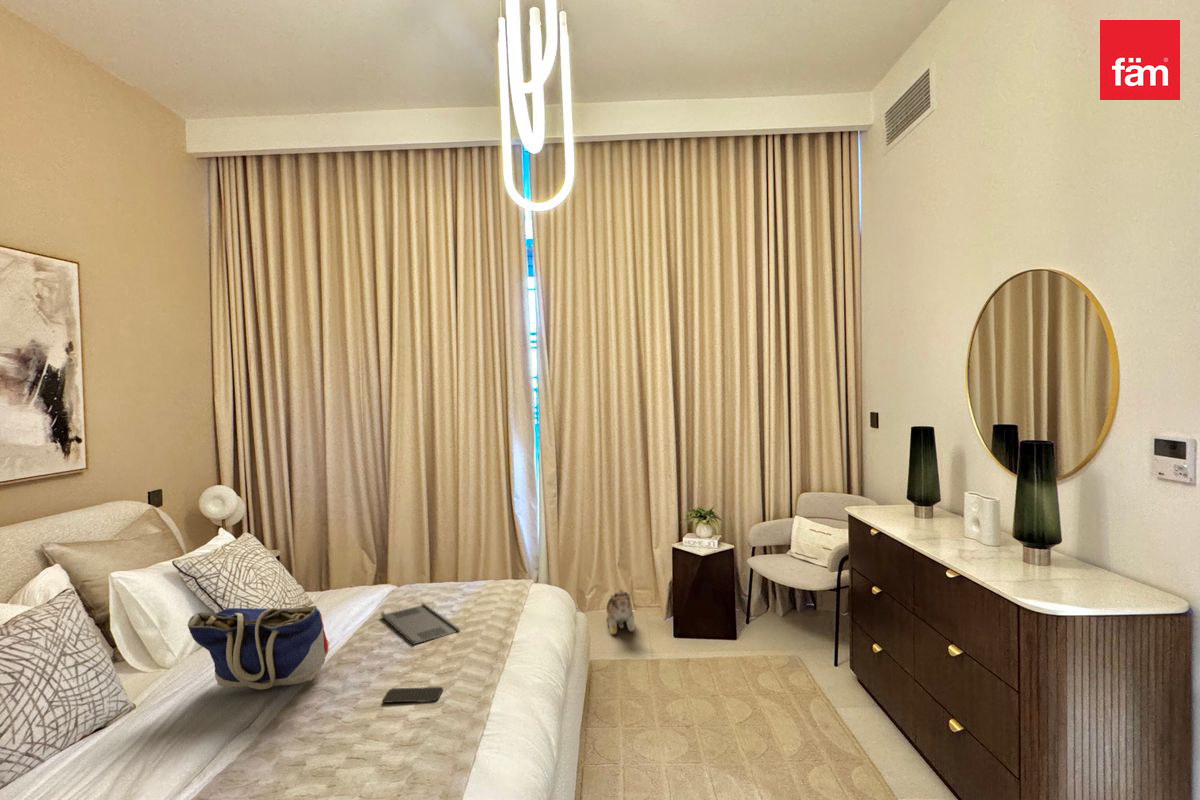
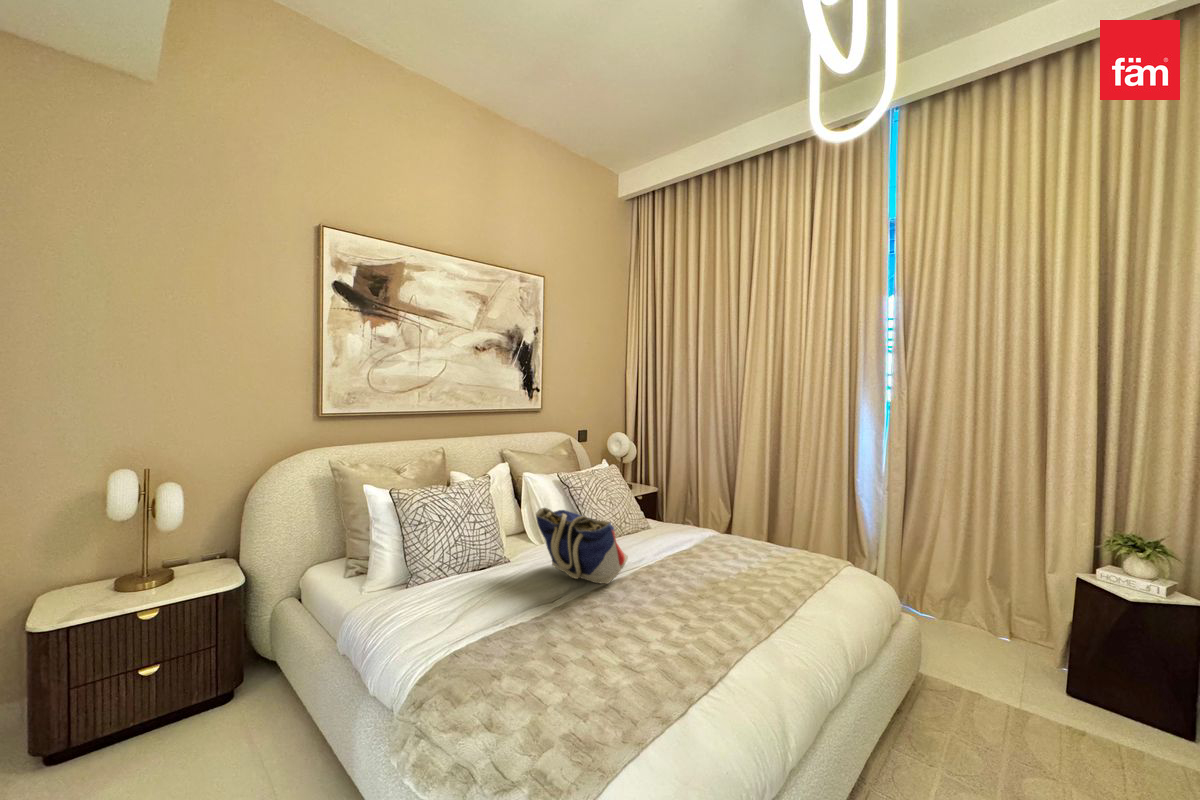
plush toy: present [607,589,634,634] -> none [965,607,1005,664]
tray: present [381,603,459,644] -> none [689,550,745,586]
smartphone: present [382,687,443,703] -> none [640,613,695,638]

